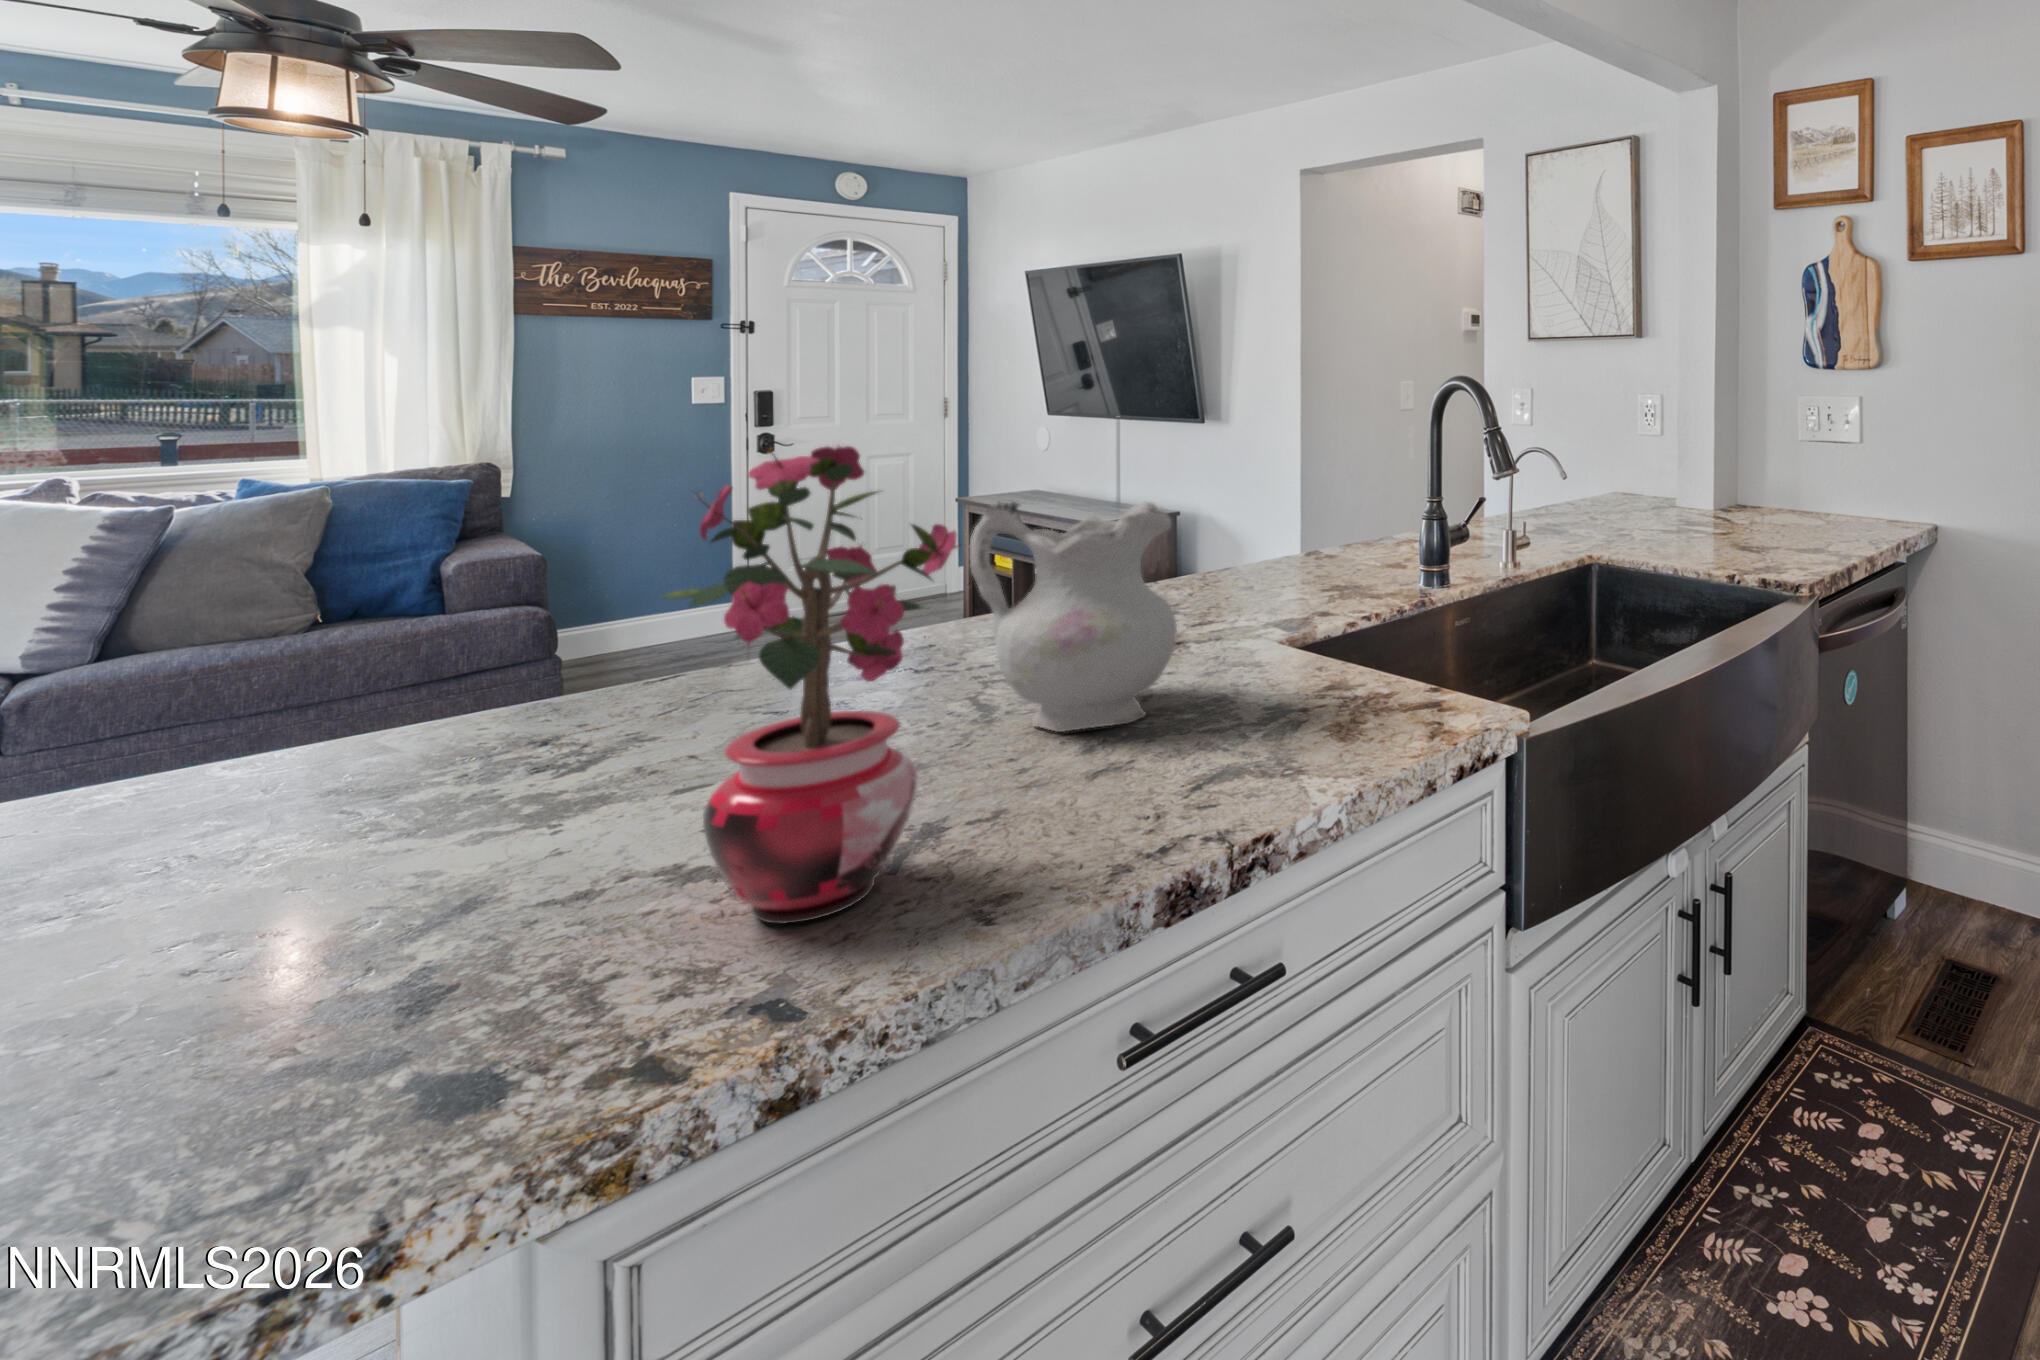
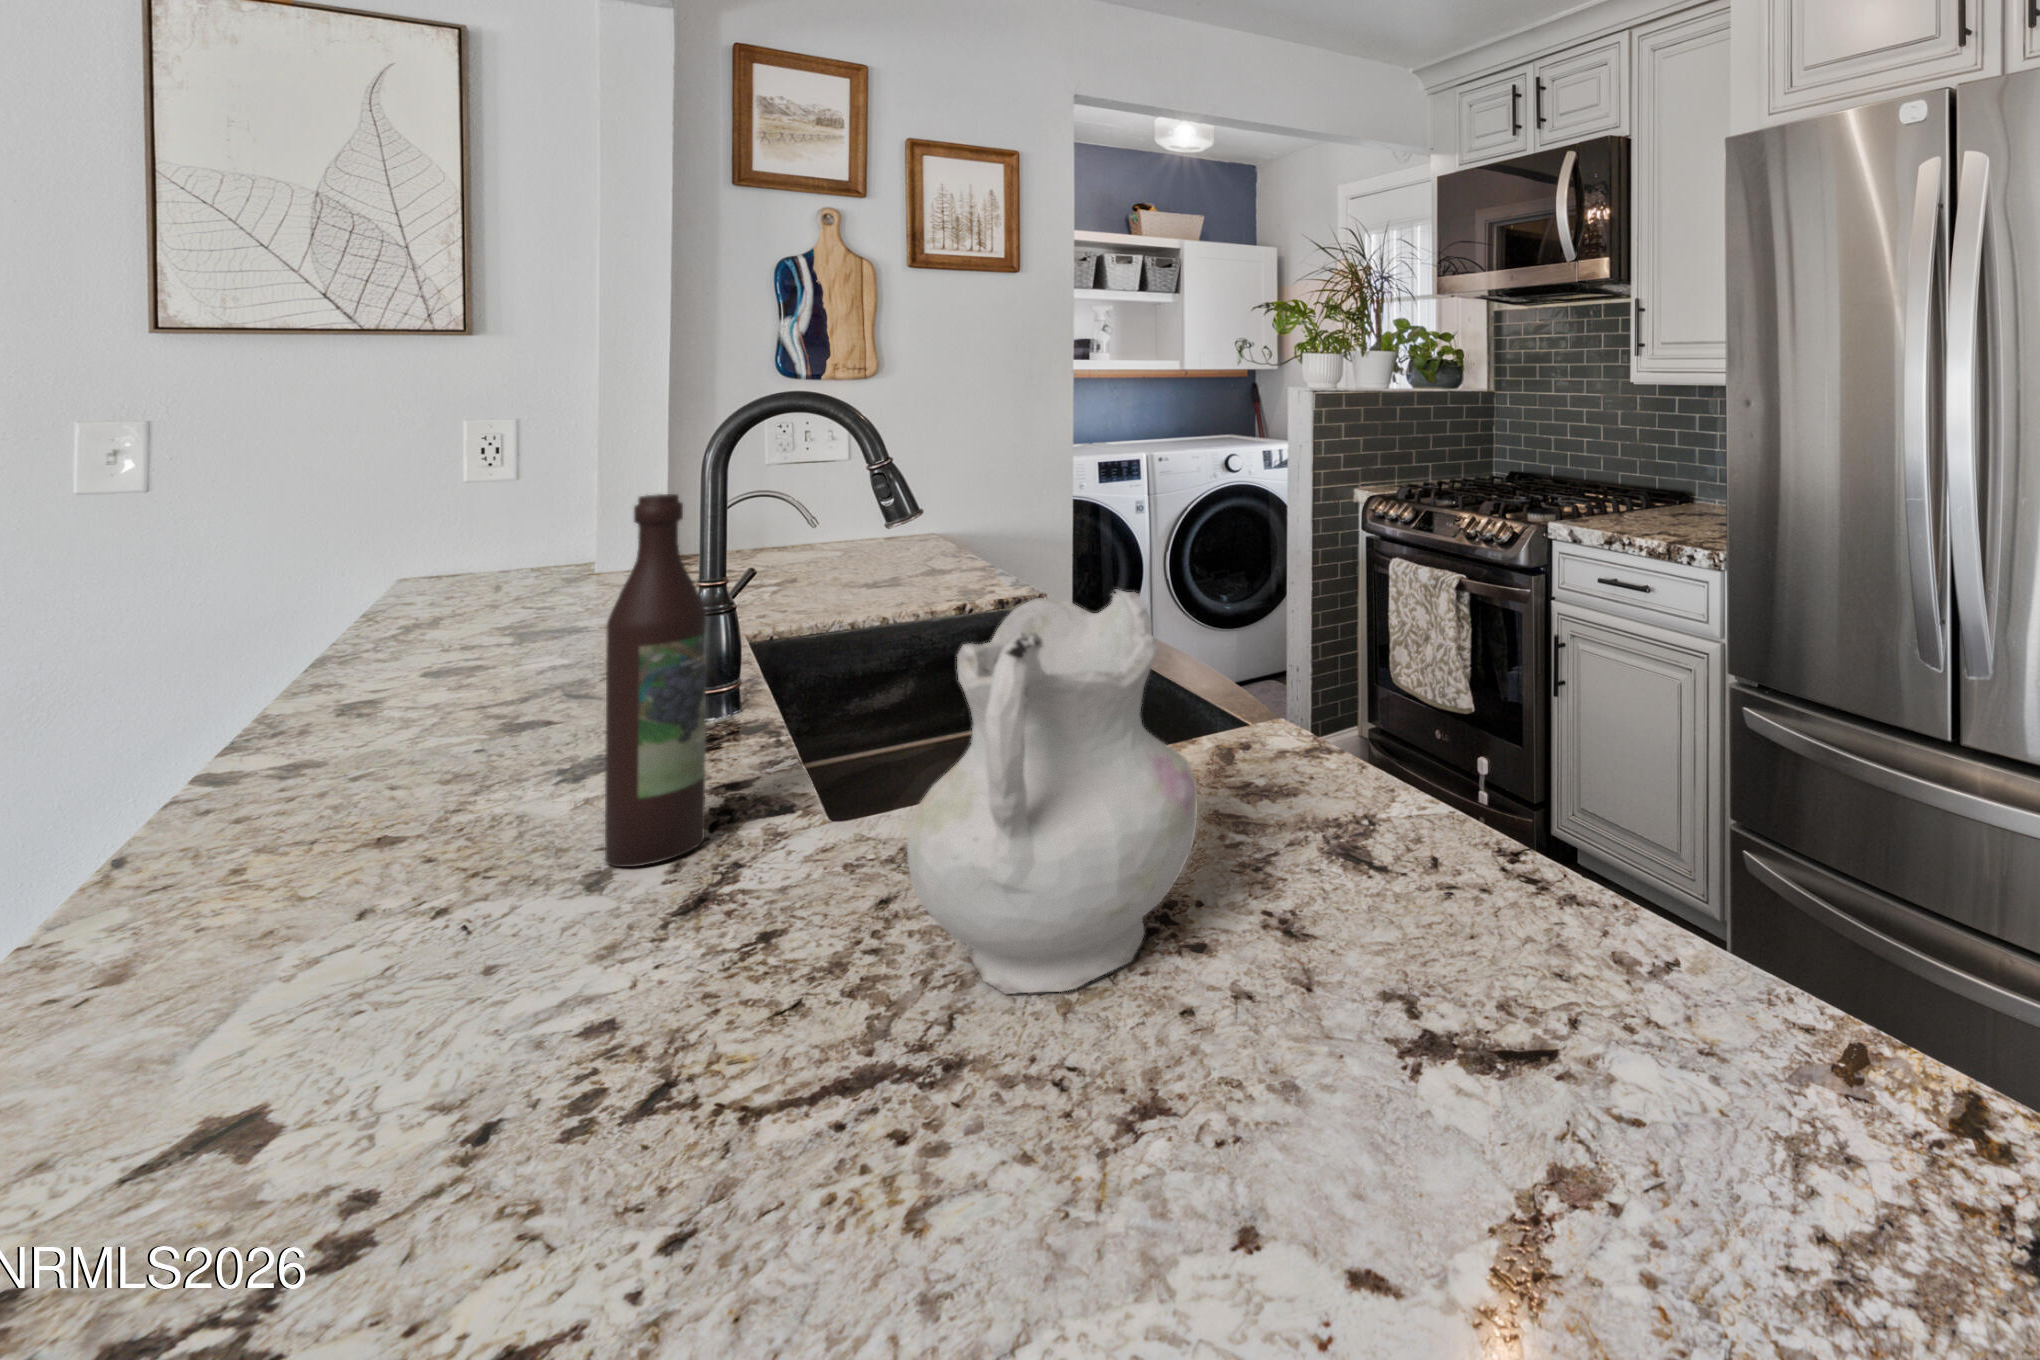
wine bottle: none [1194,426,1240,626] -> present [605,494,707,867]
potted plant: present [662,446,960,923] -> none [1486,492,1775,1139]

